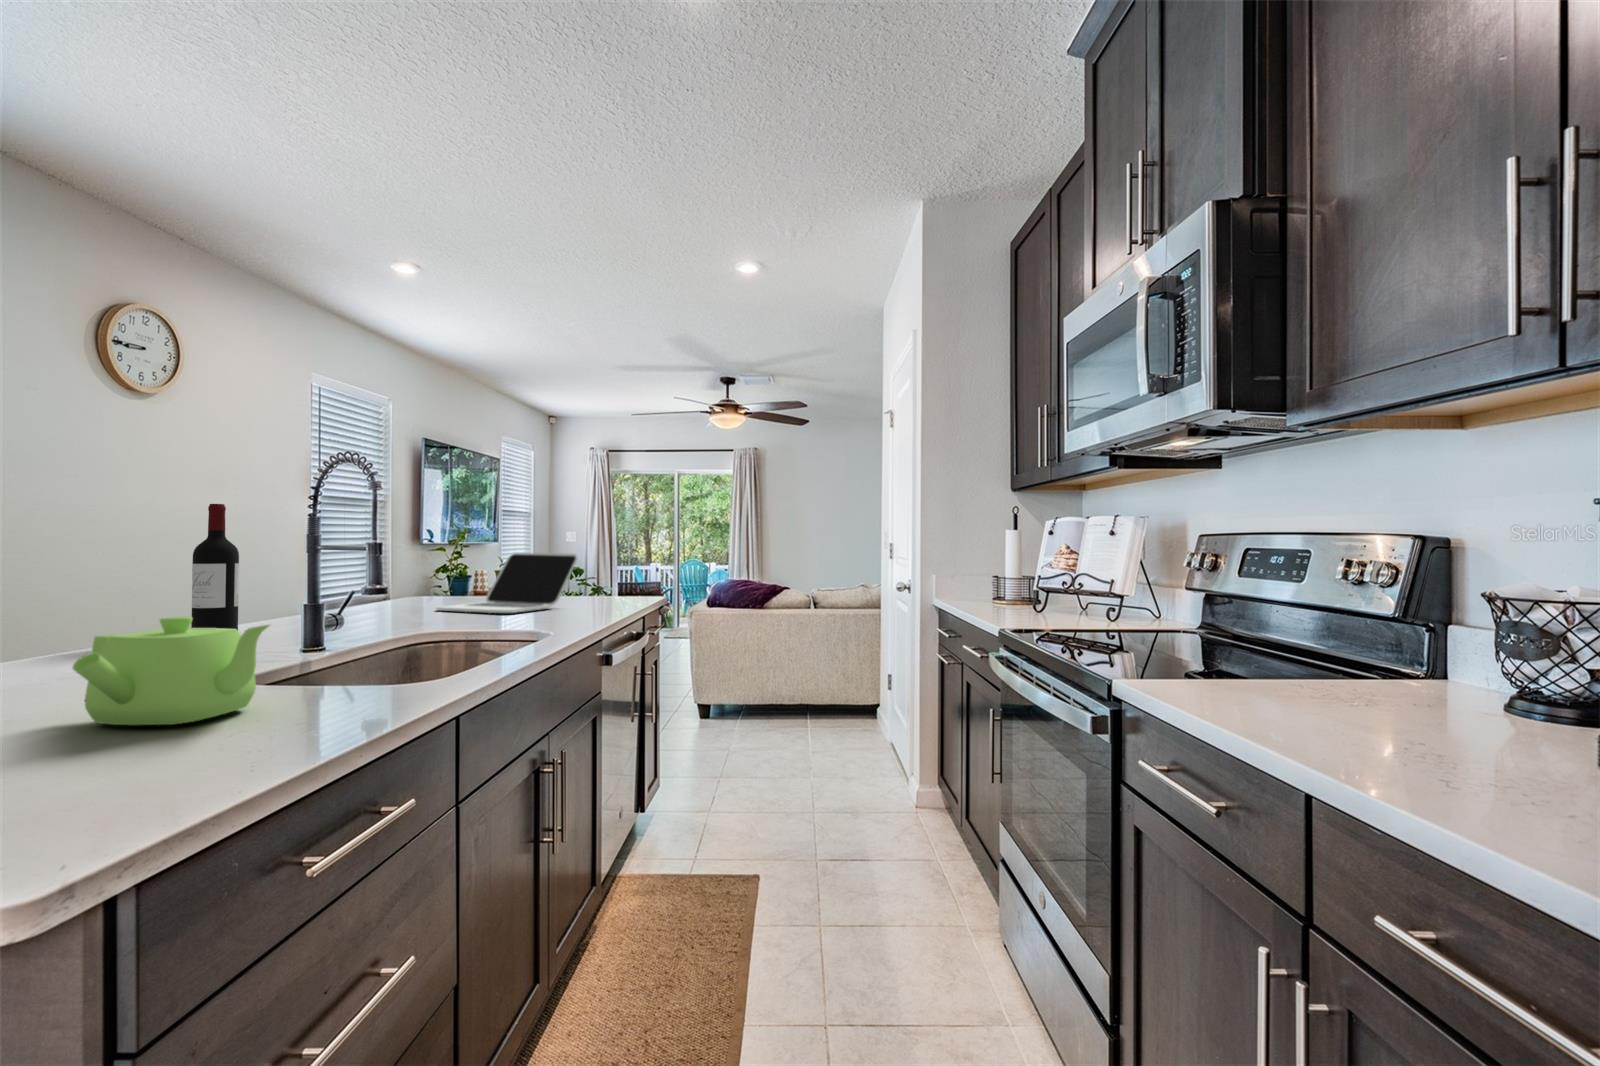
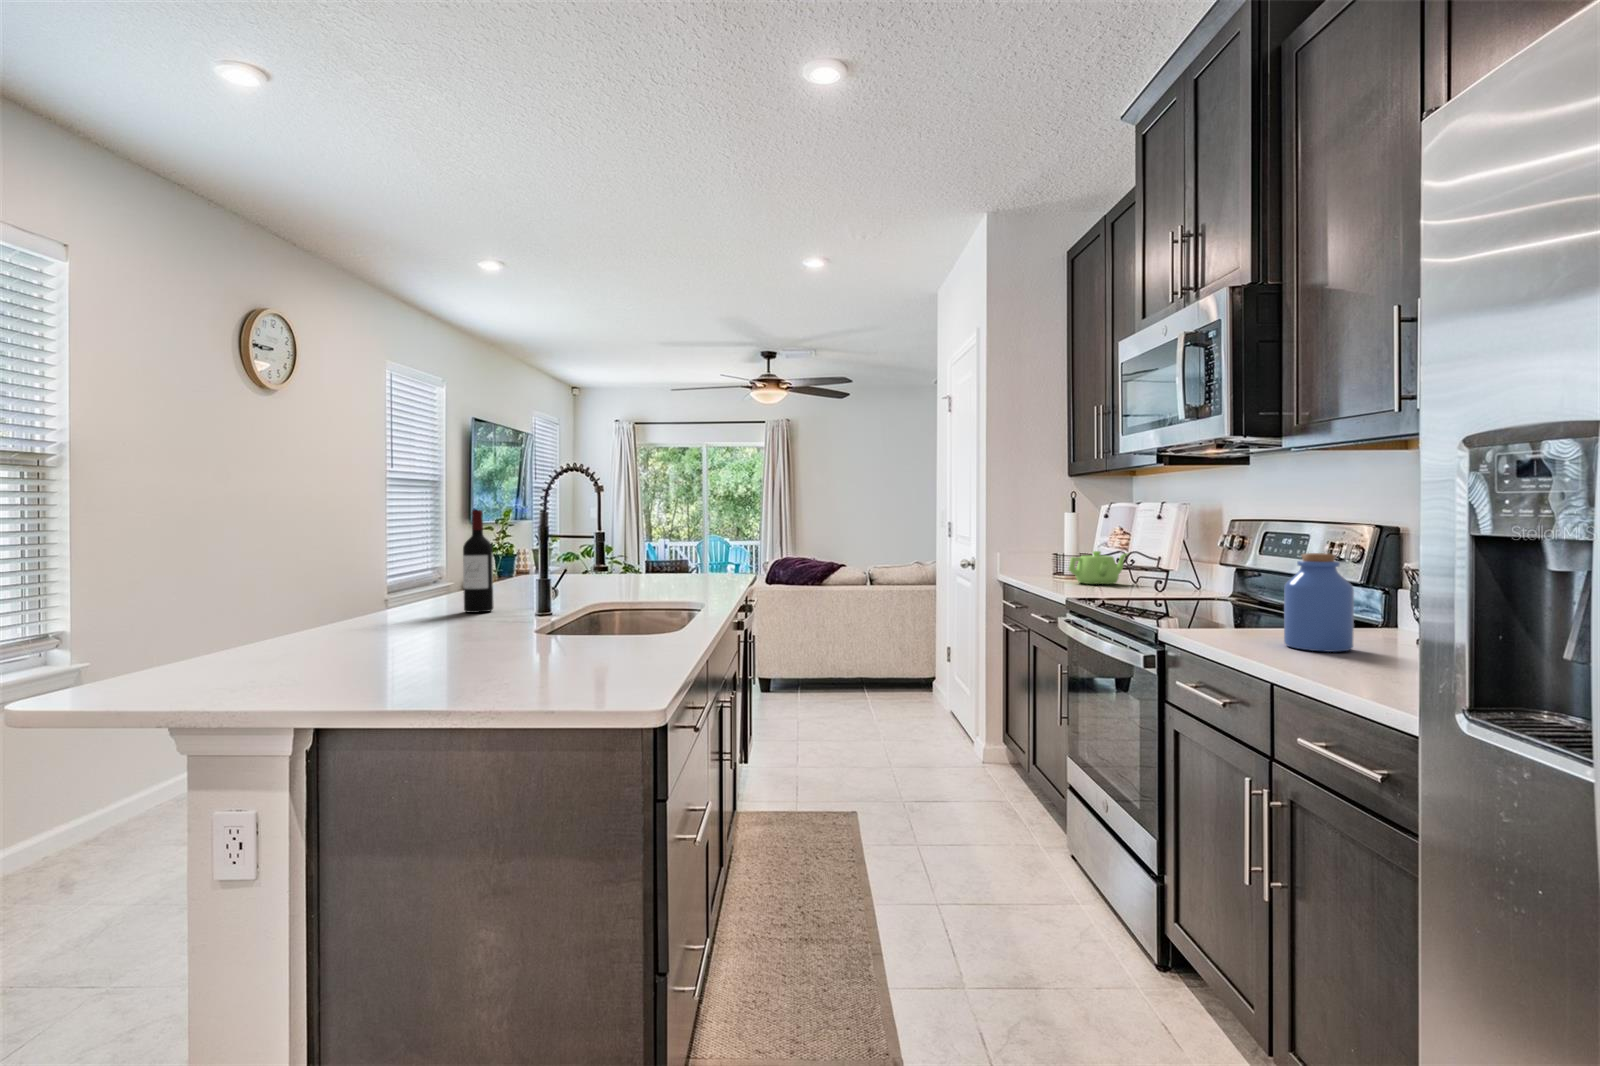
laptop: present [436,553,578,613] -> none [593,540,700,591]
jar: none [1309,567,1429,729] -> present [1284,553,1354,652]
teapot: present [73,616,269,725] -> present [1069,551,1127,584]

